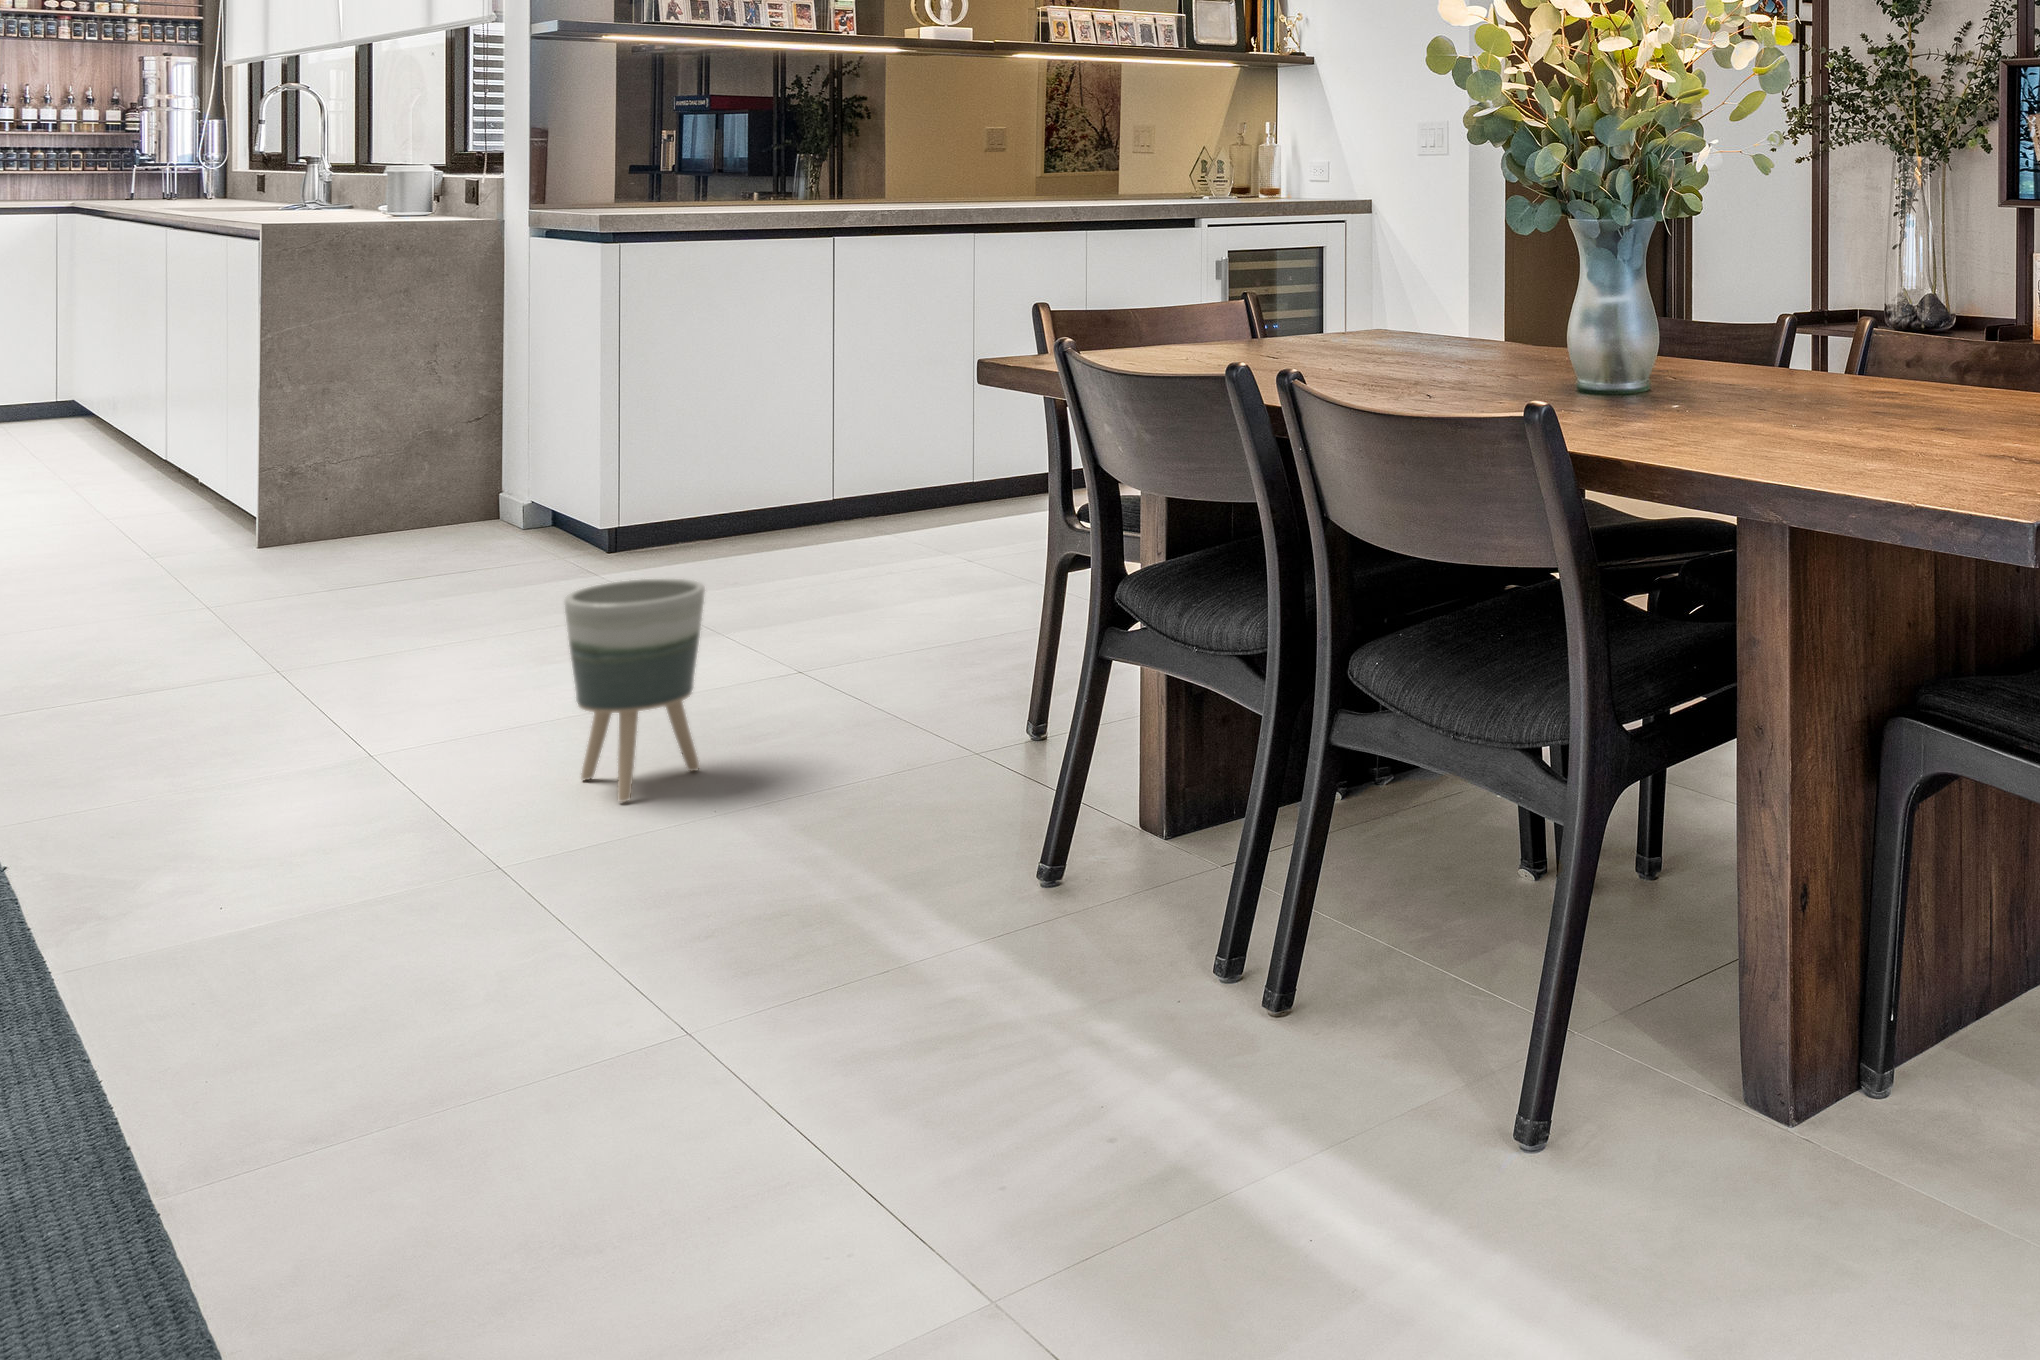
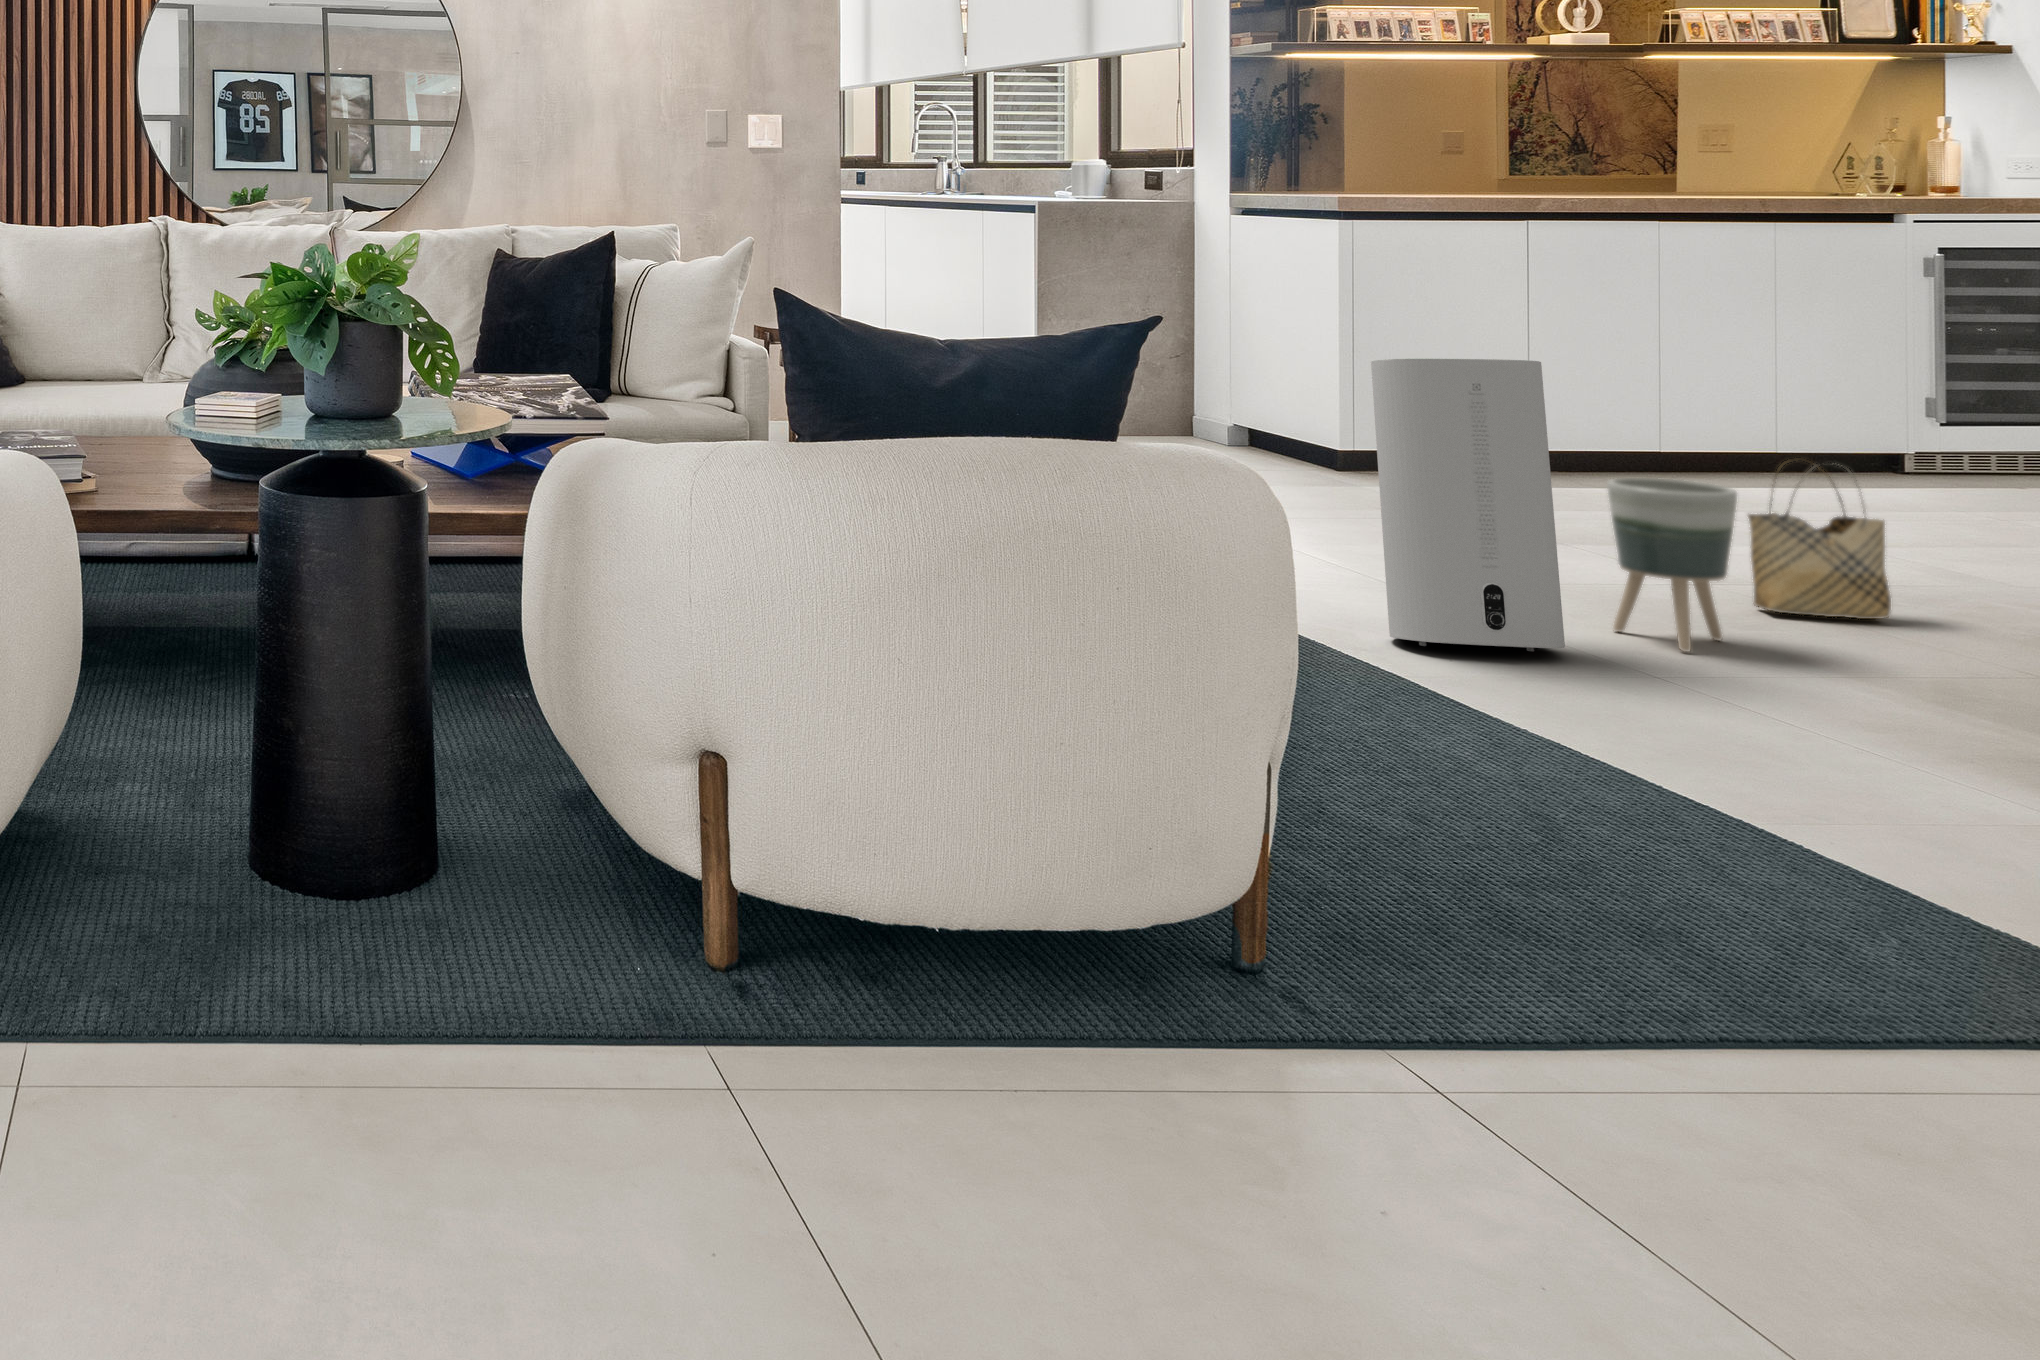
air purifier: none [208,456,450,869] -> present [1371,358,1565,651]
woven basket: none [797,522,935,708] -> present [1748,459,1891,619]

